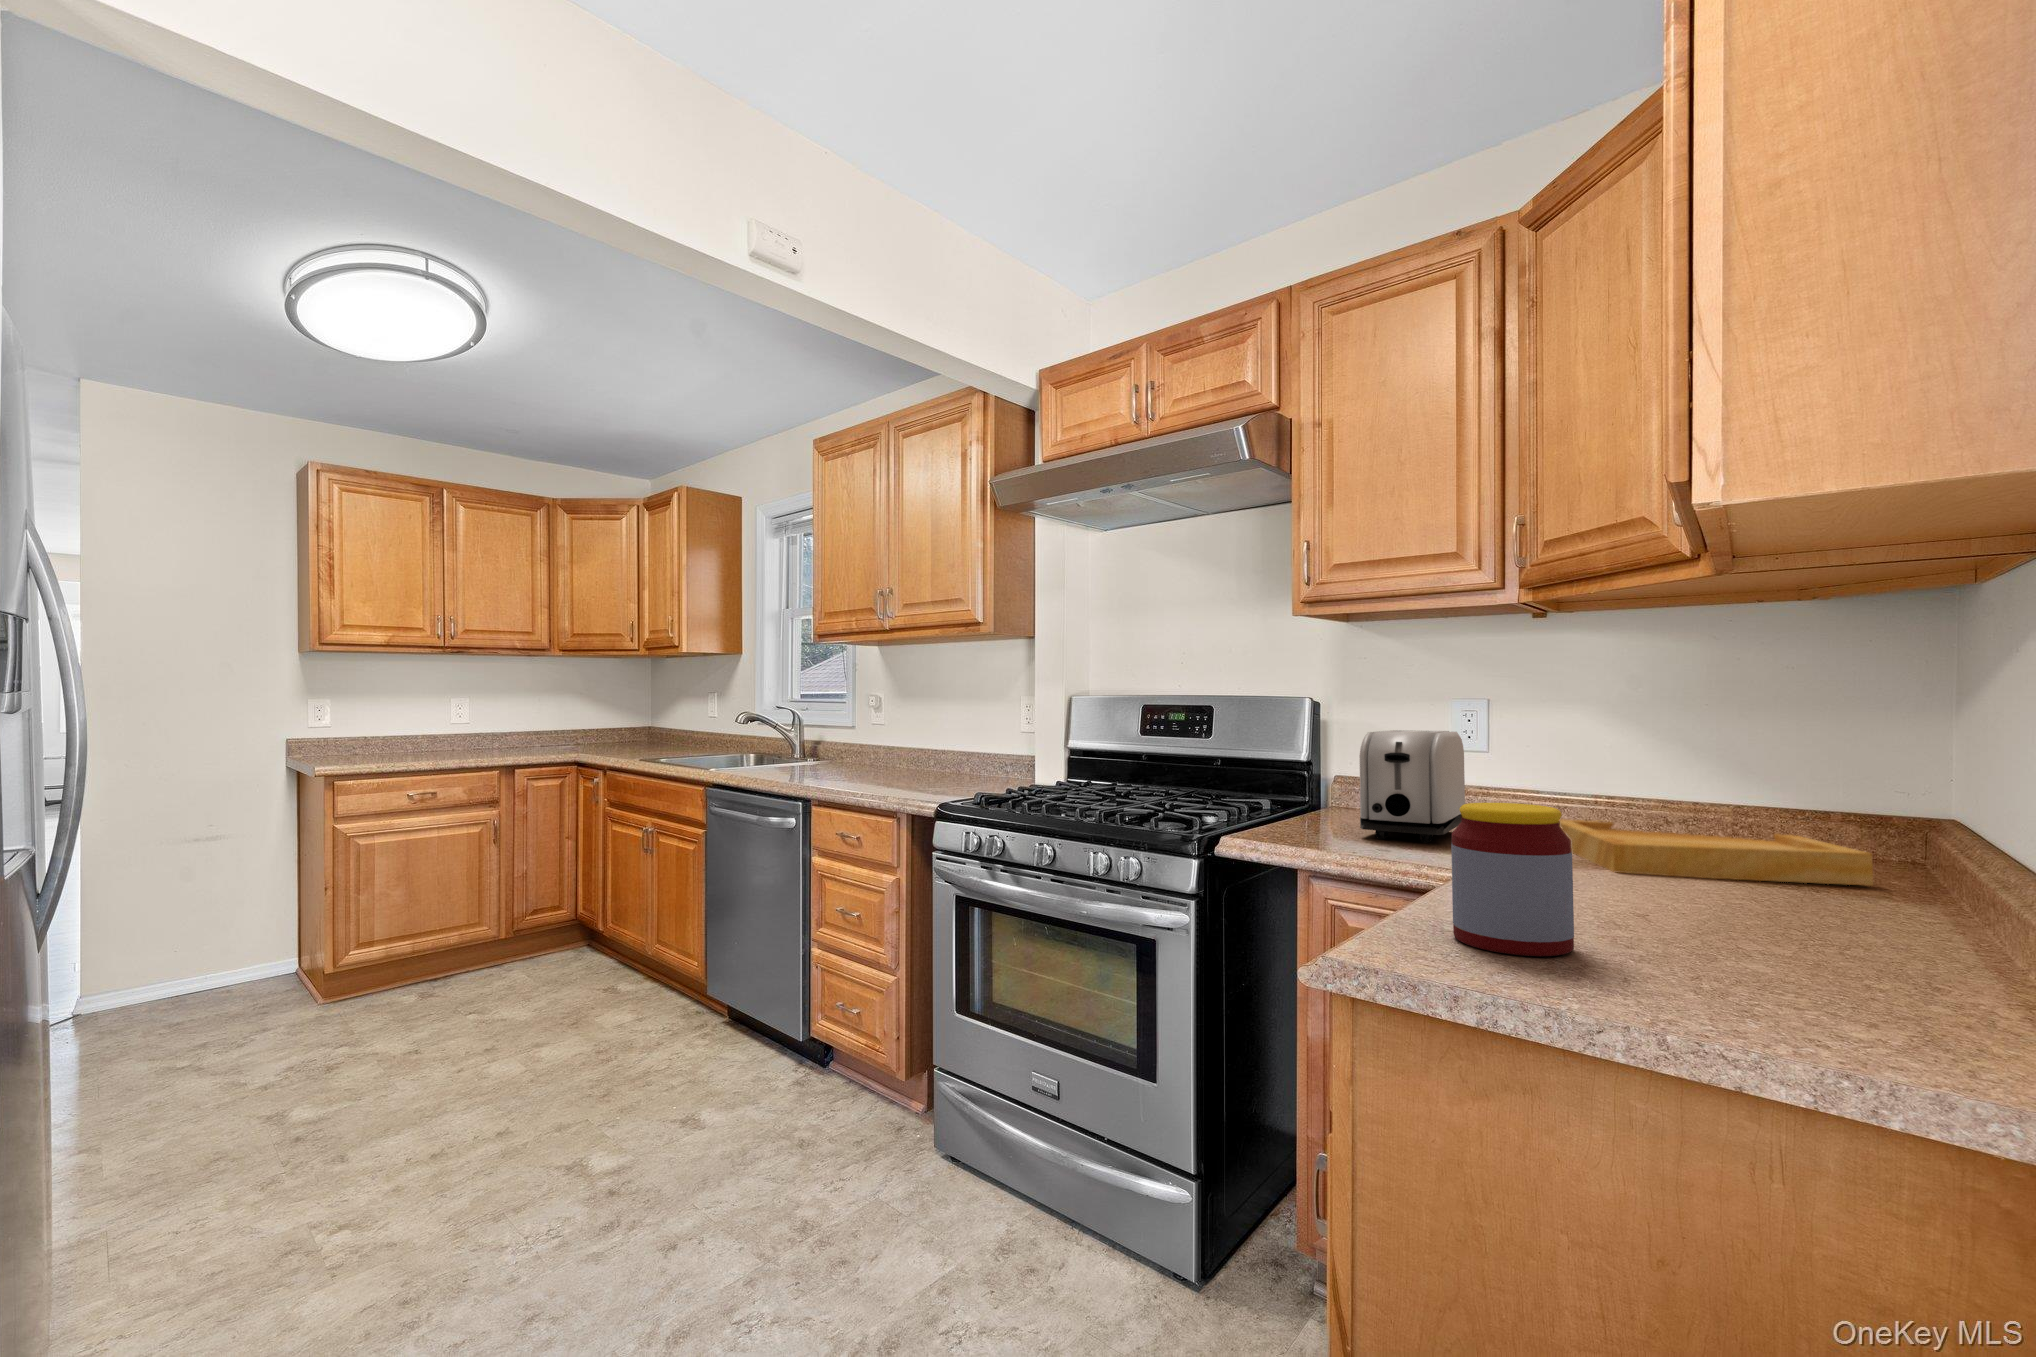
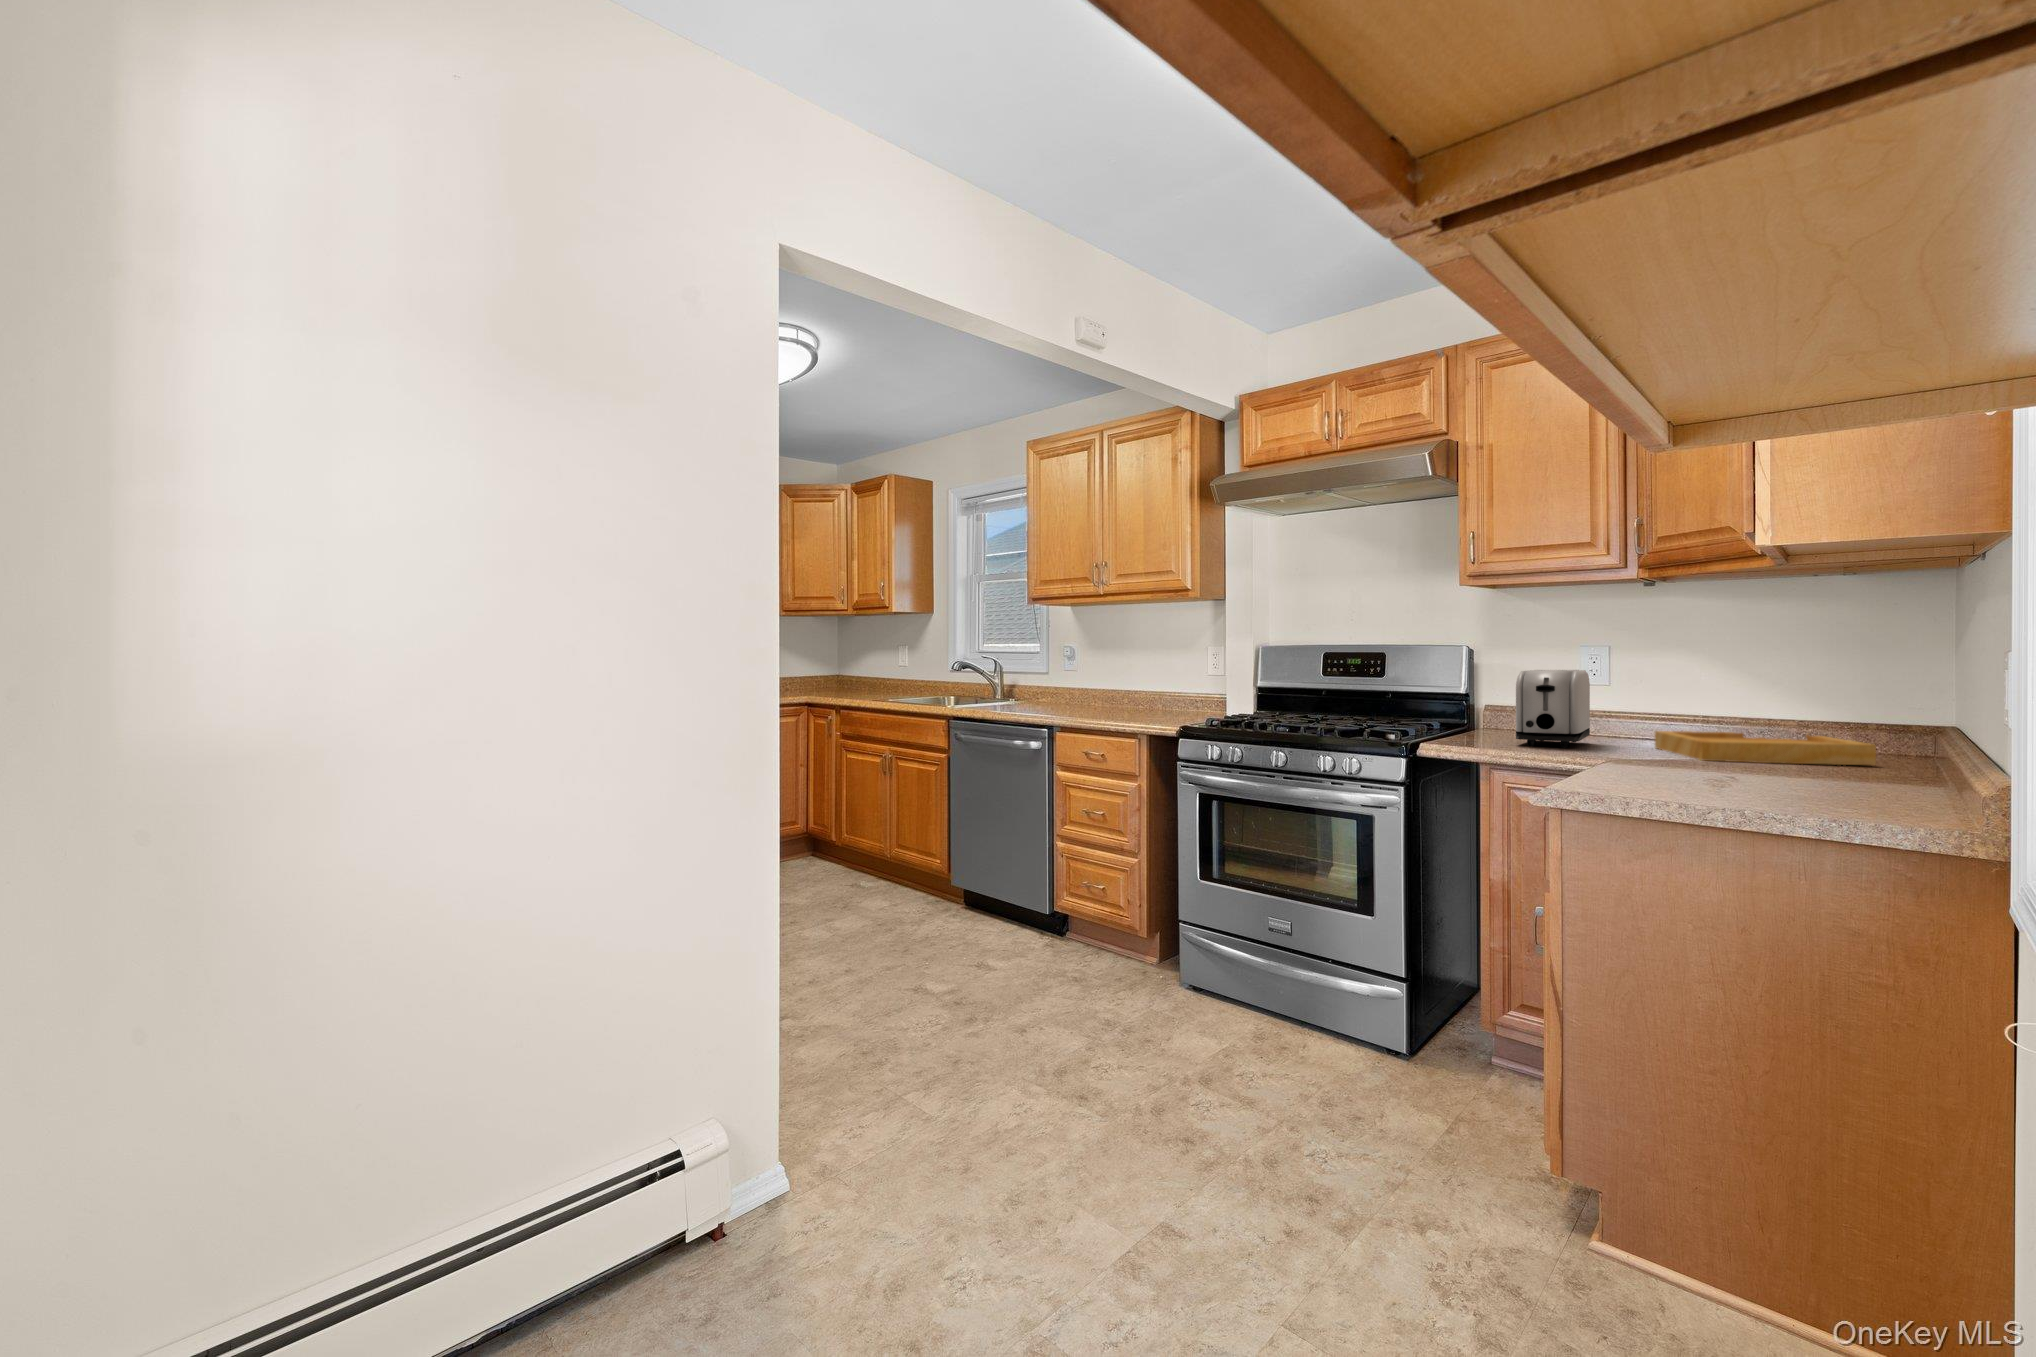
jar: present [1451,803,1574,956] -> none [1612,707,1683,787]

